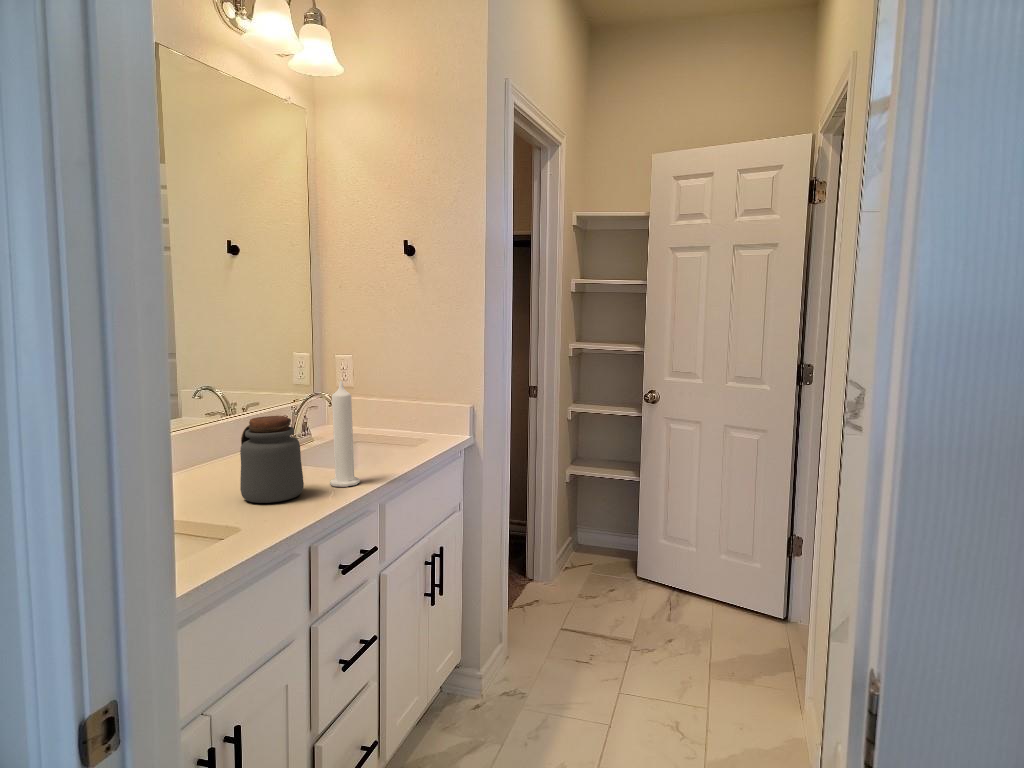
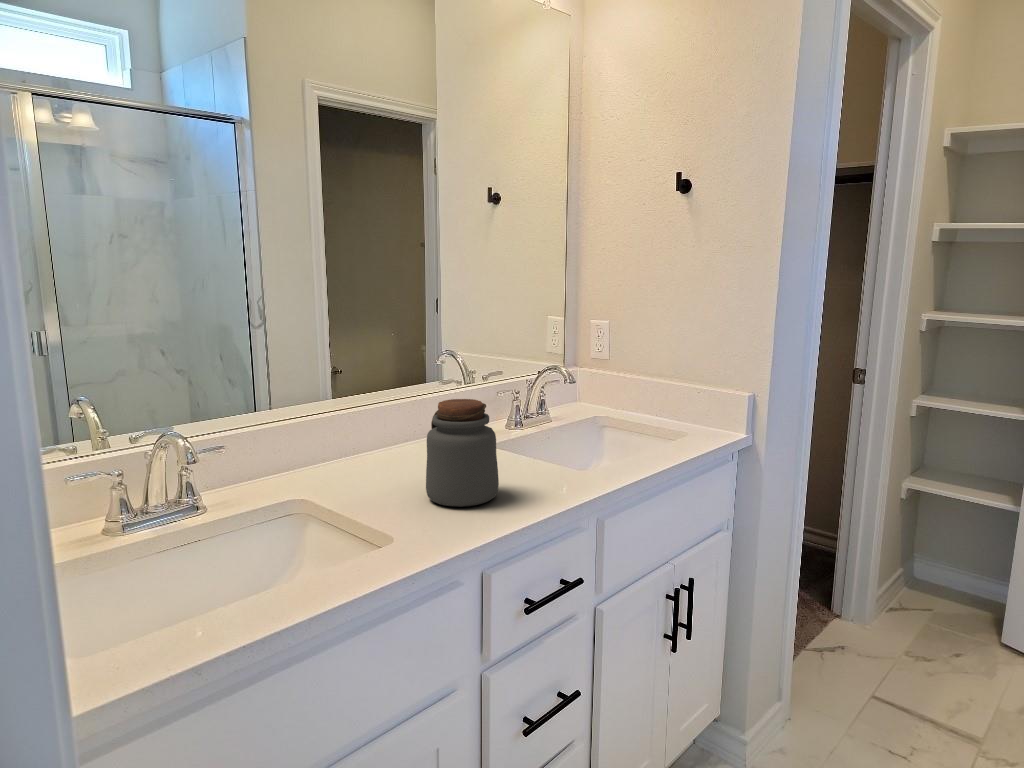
candle: present [330,381,360,487] -> none [535,360,572,495]

